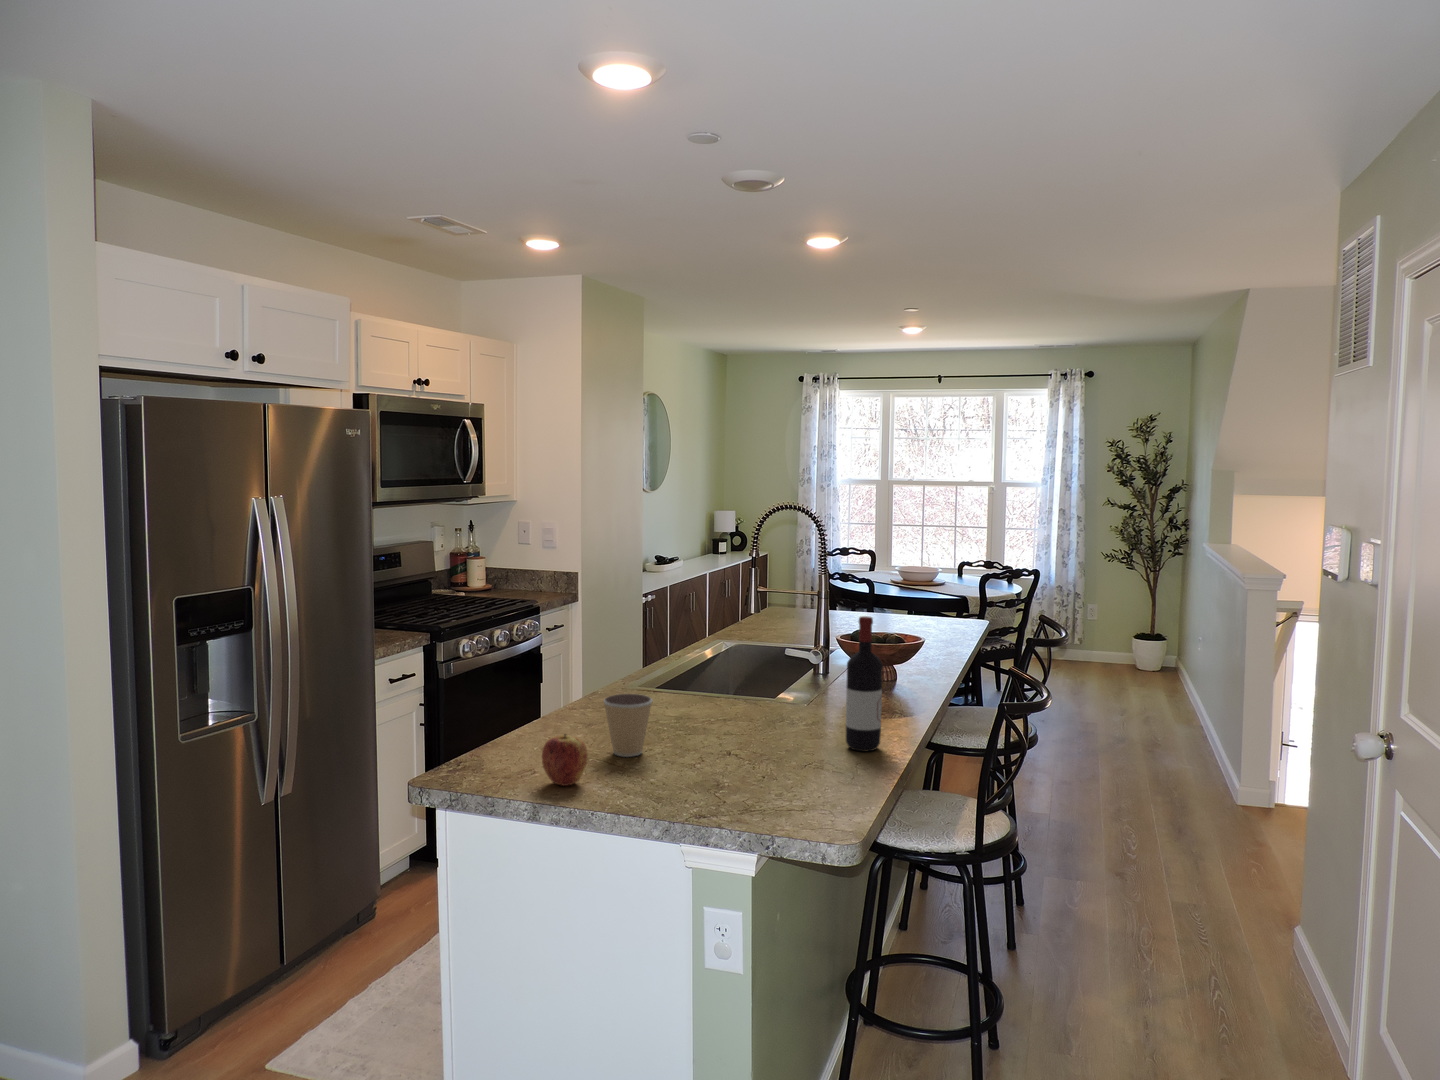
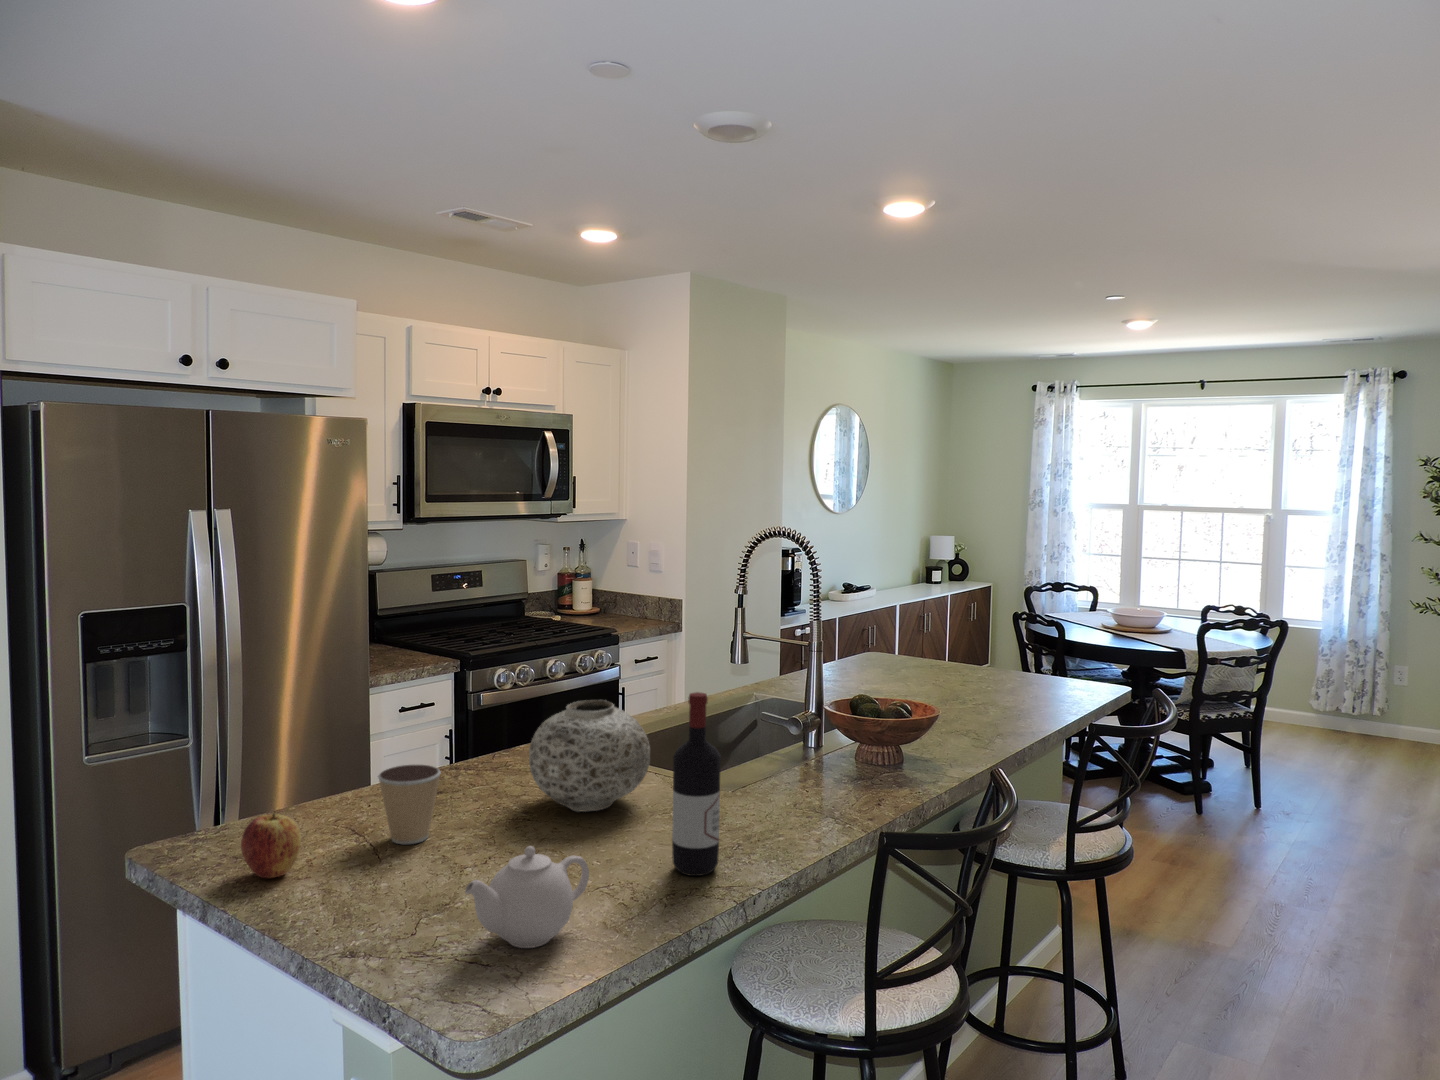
vase: none [678,637,773,726] -> present [529,700,650,812]
teapot: none [787,726,850,798] -> present [465,846,589,948]

